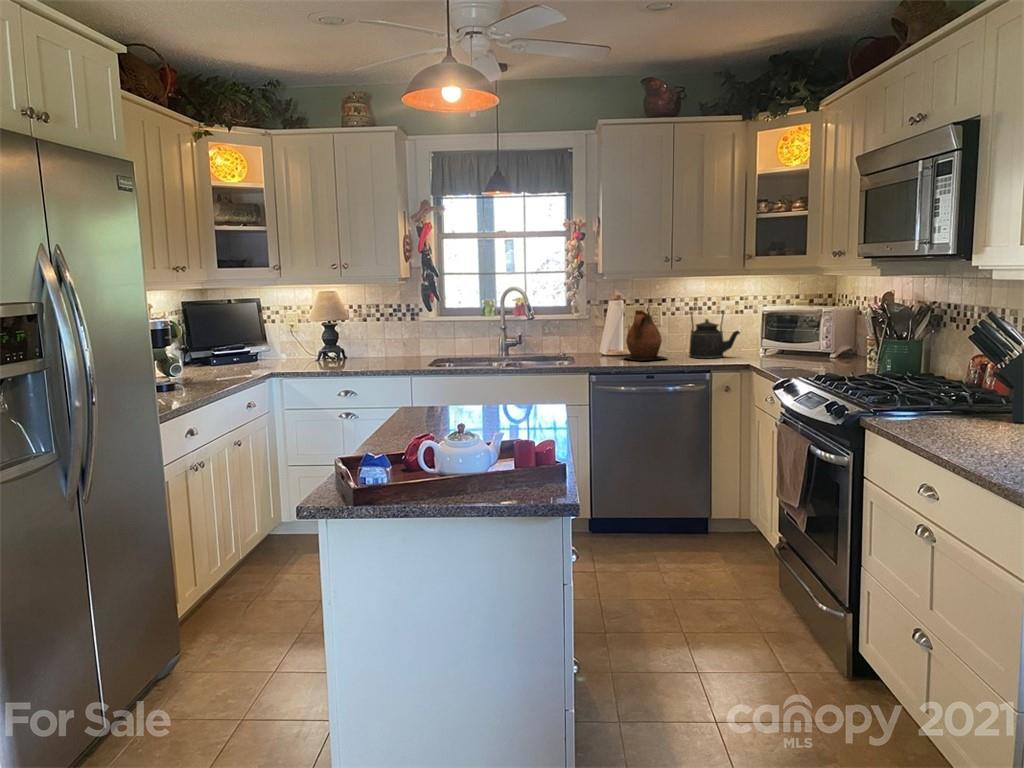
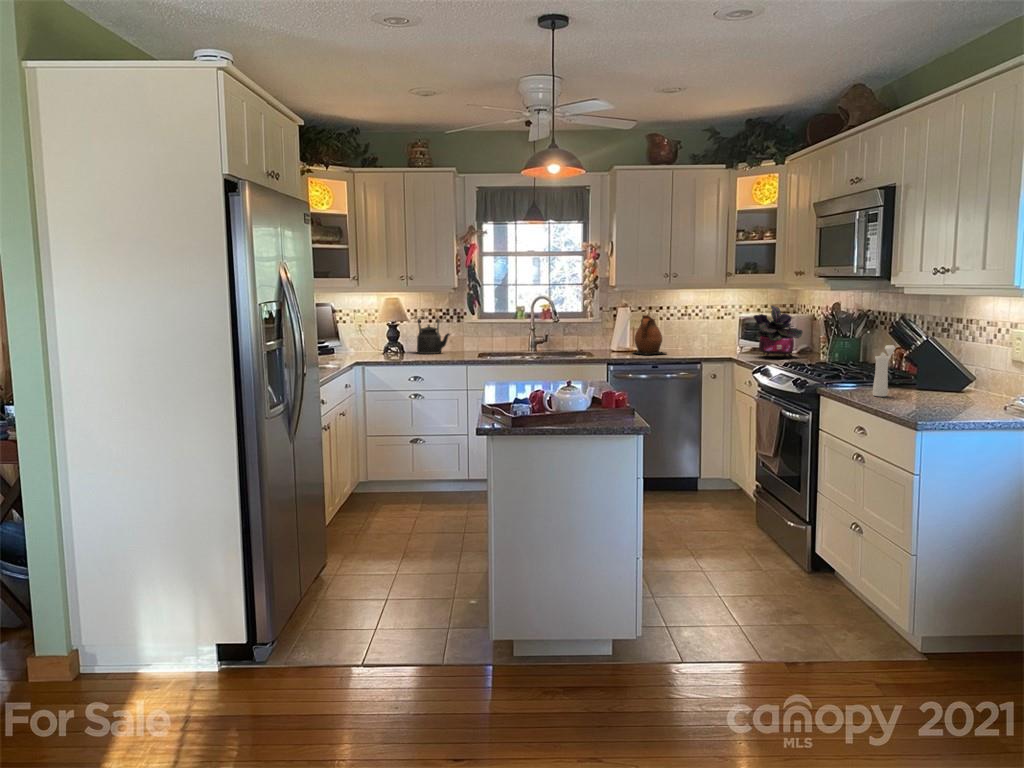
potted plant: none [777,296,844,364] -> present [753,306,803,357]
kettle: present [689,311,740,359] -> present [417,318,450,354]
pepper mill: none [946,357,981,436] -> present [873,345,896,397]

